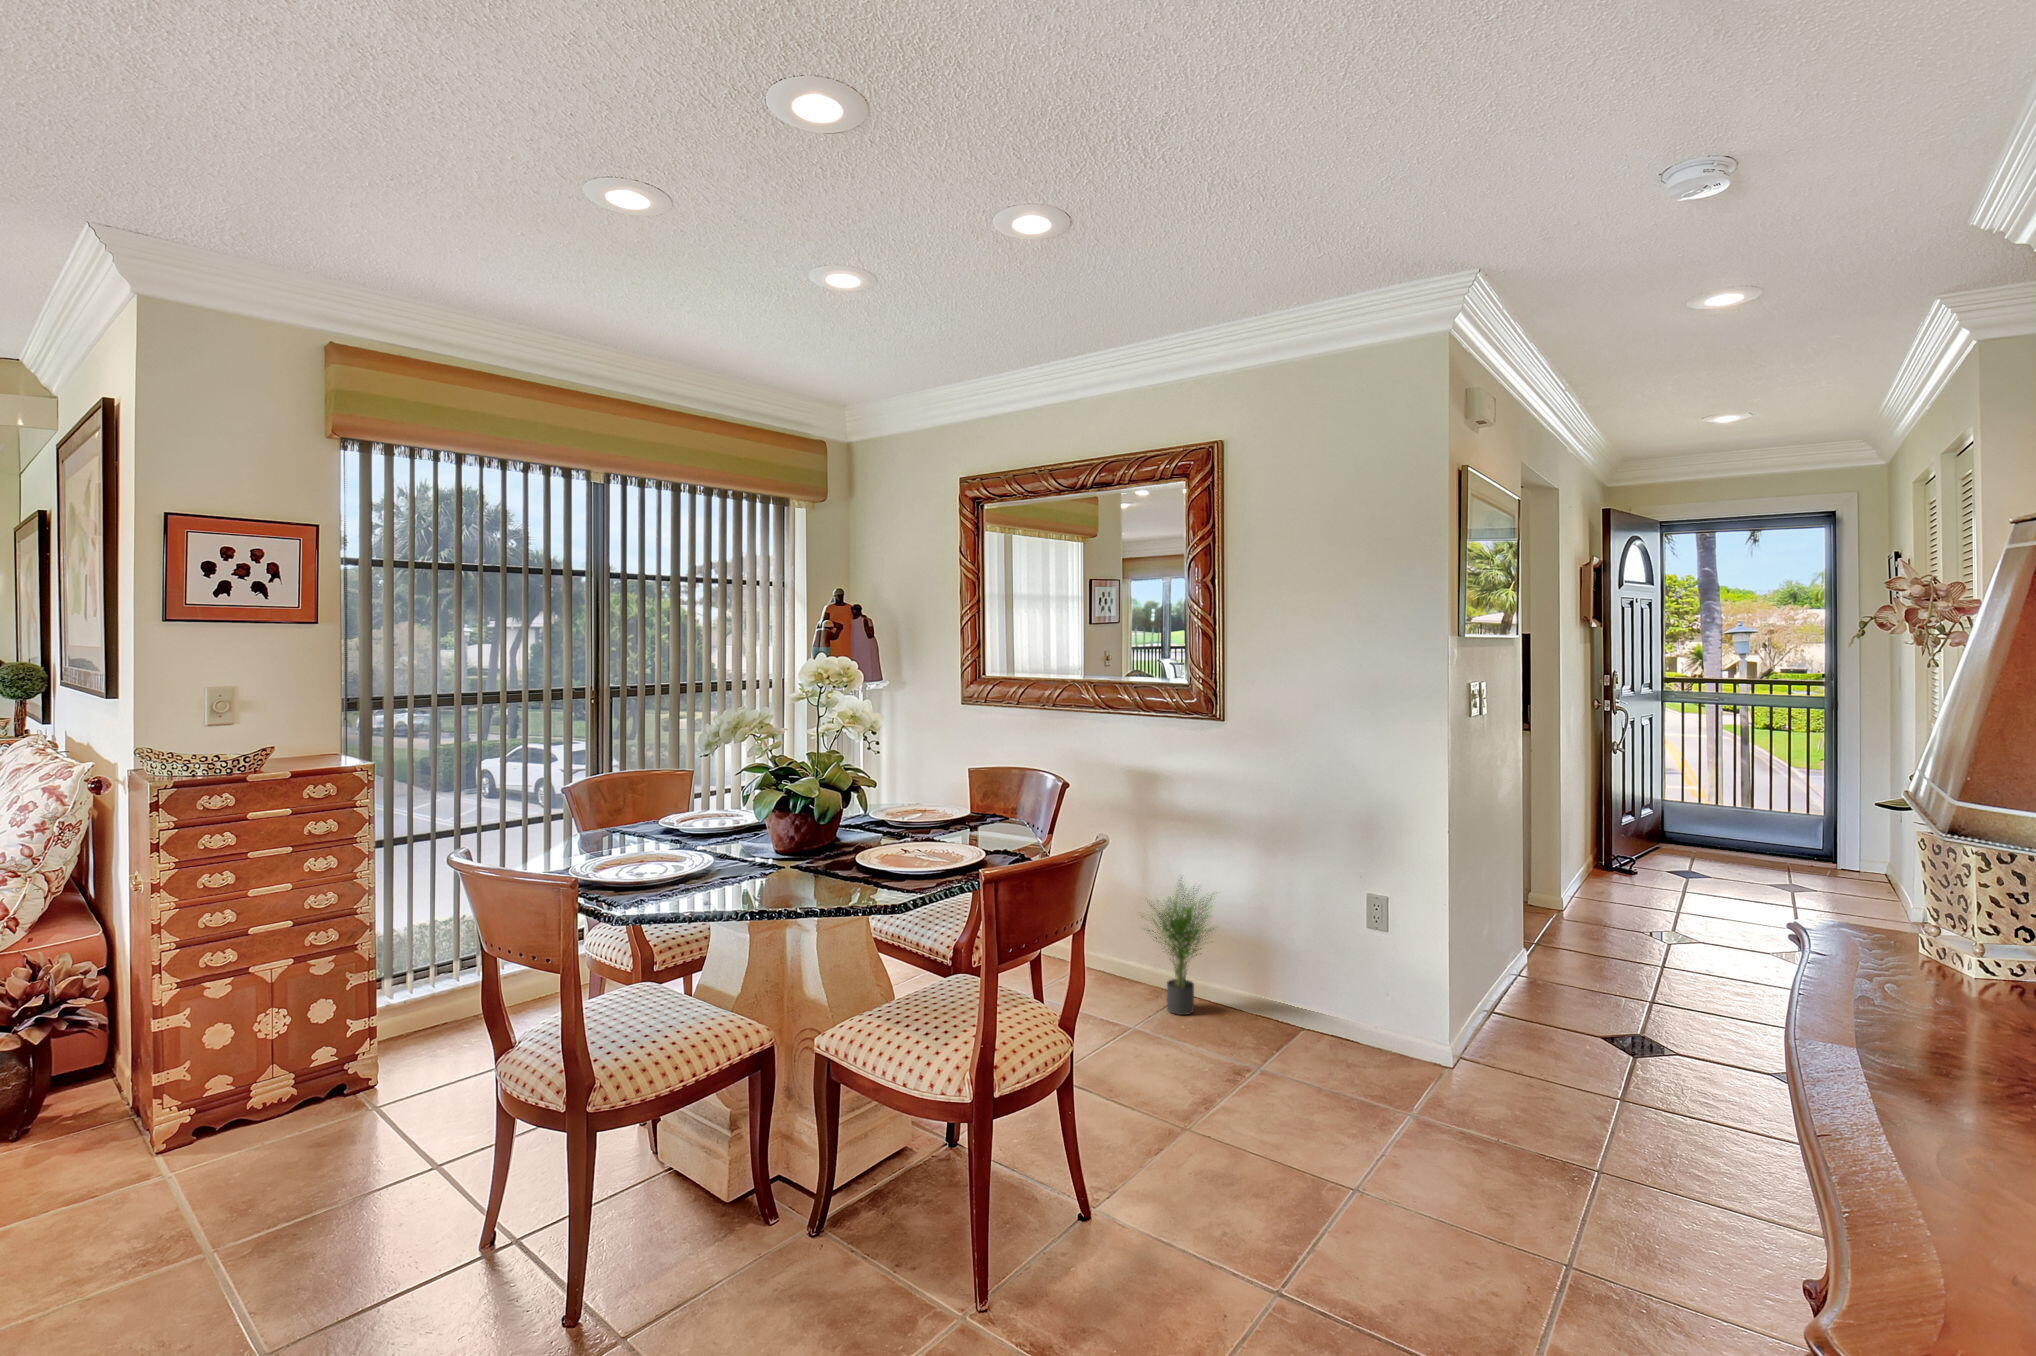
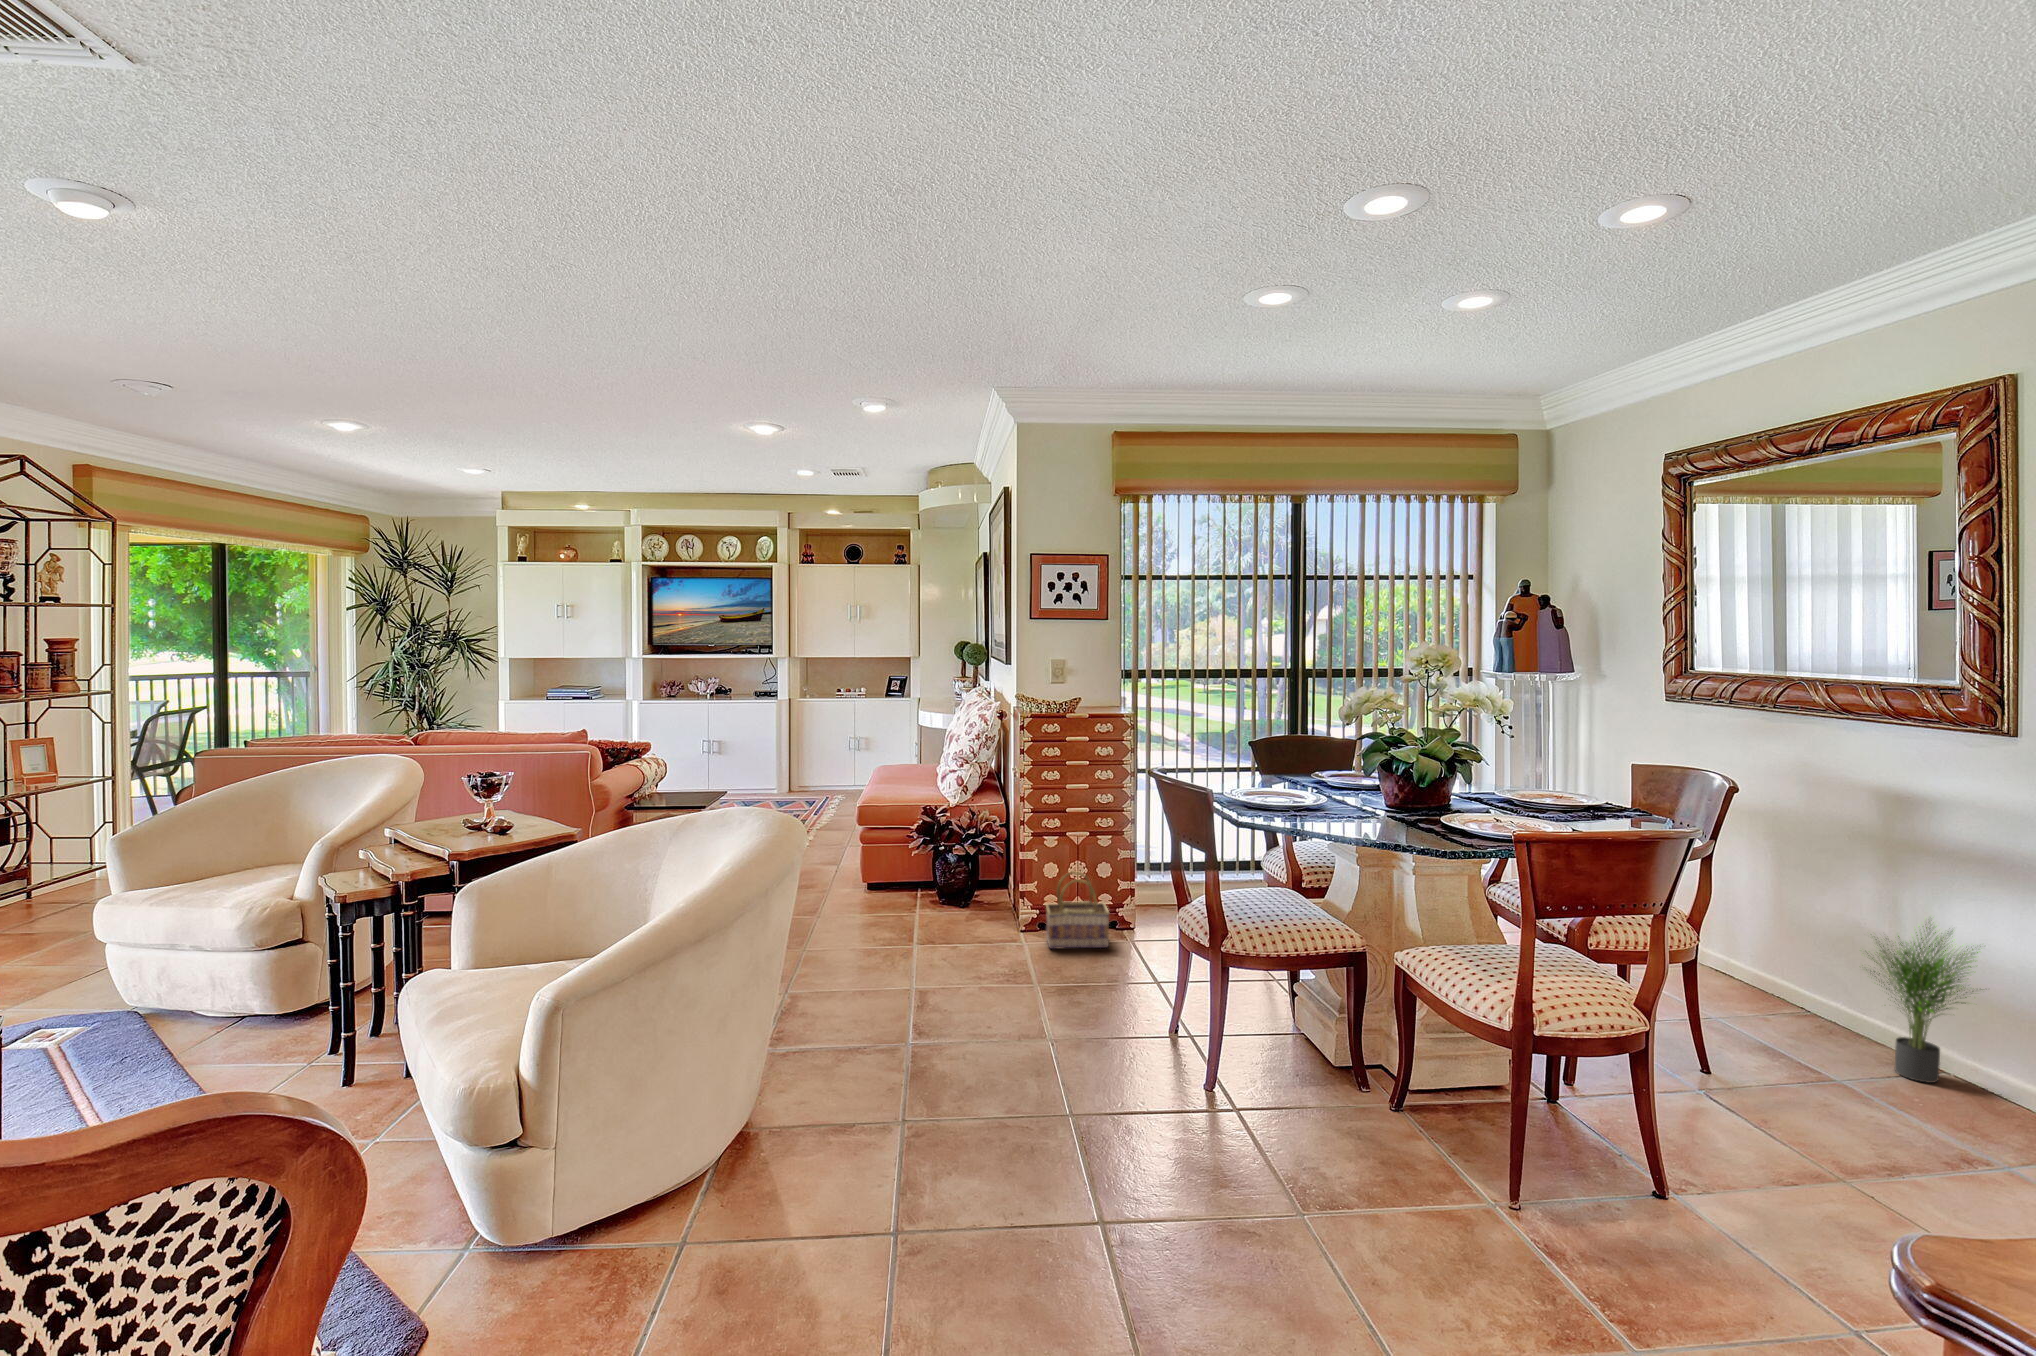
basket: none [213,1019,342,1159] -> present [1046,871,1109,949]

